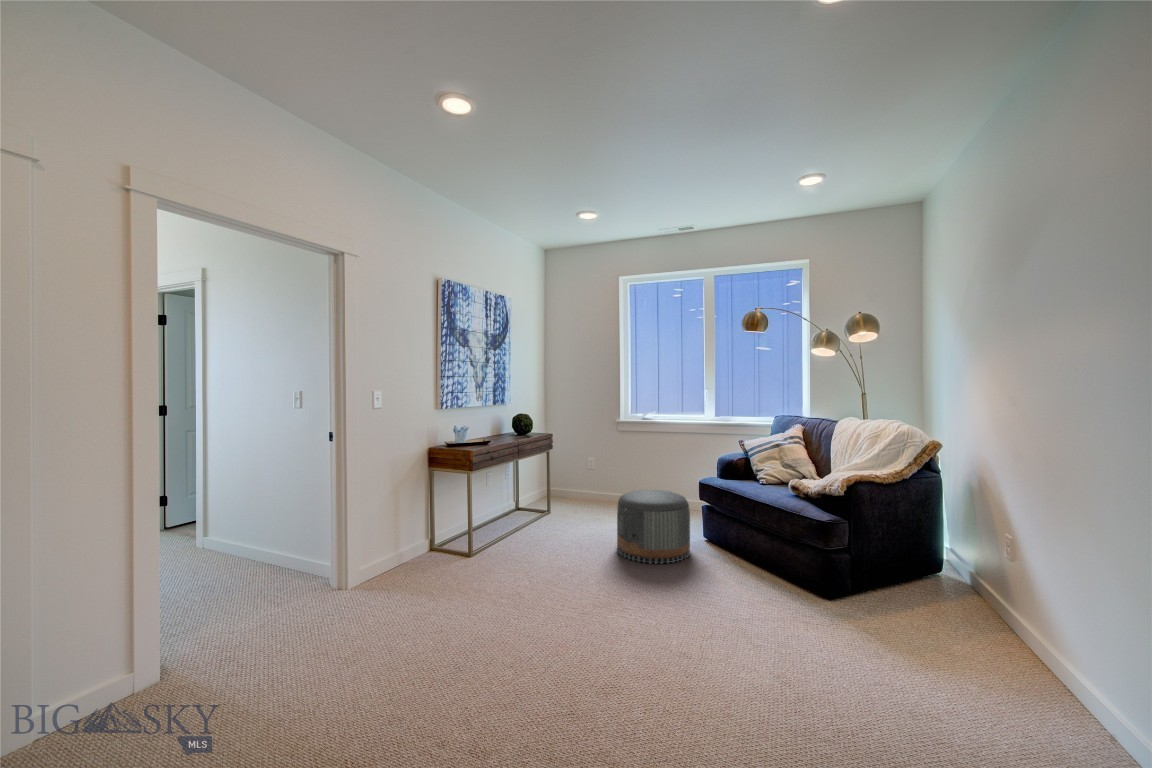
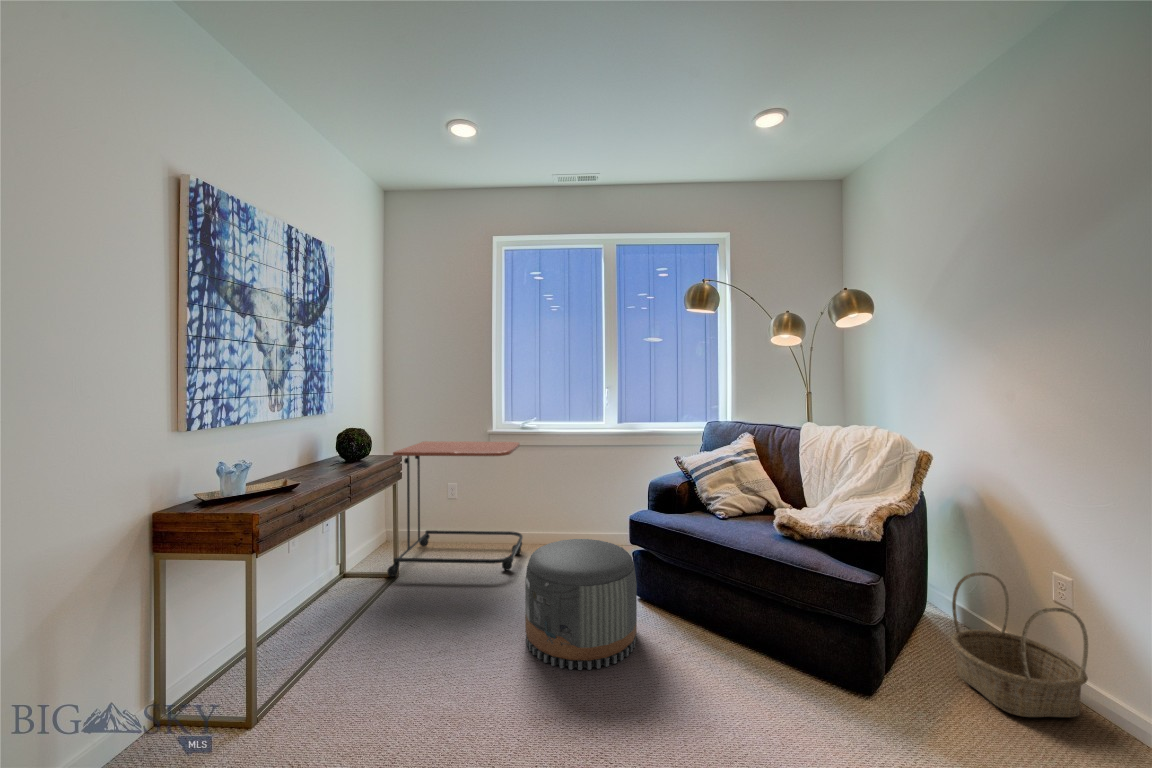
side table: none [542,426,636,517] -> present [387,441,523,576]
basket: none [906,527,995,625] -> present [951,572,1088,717]

